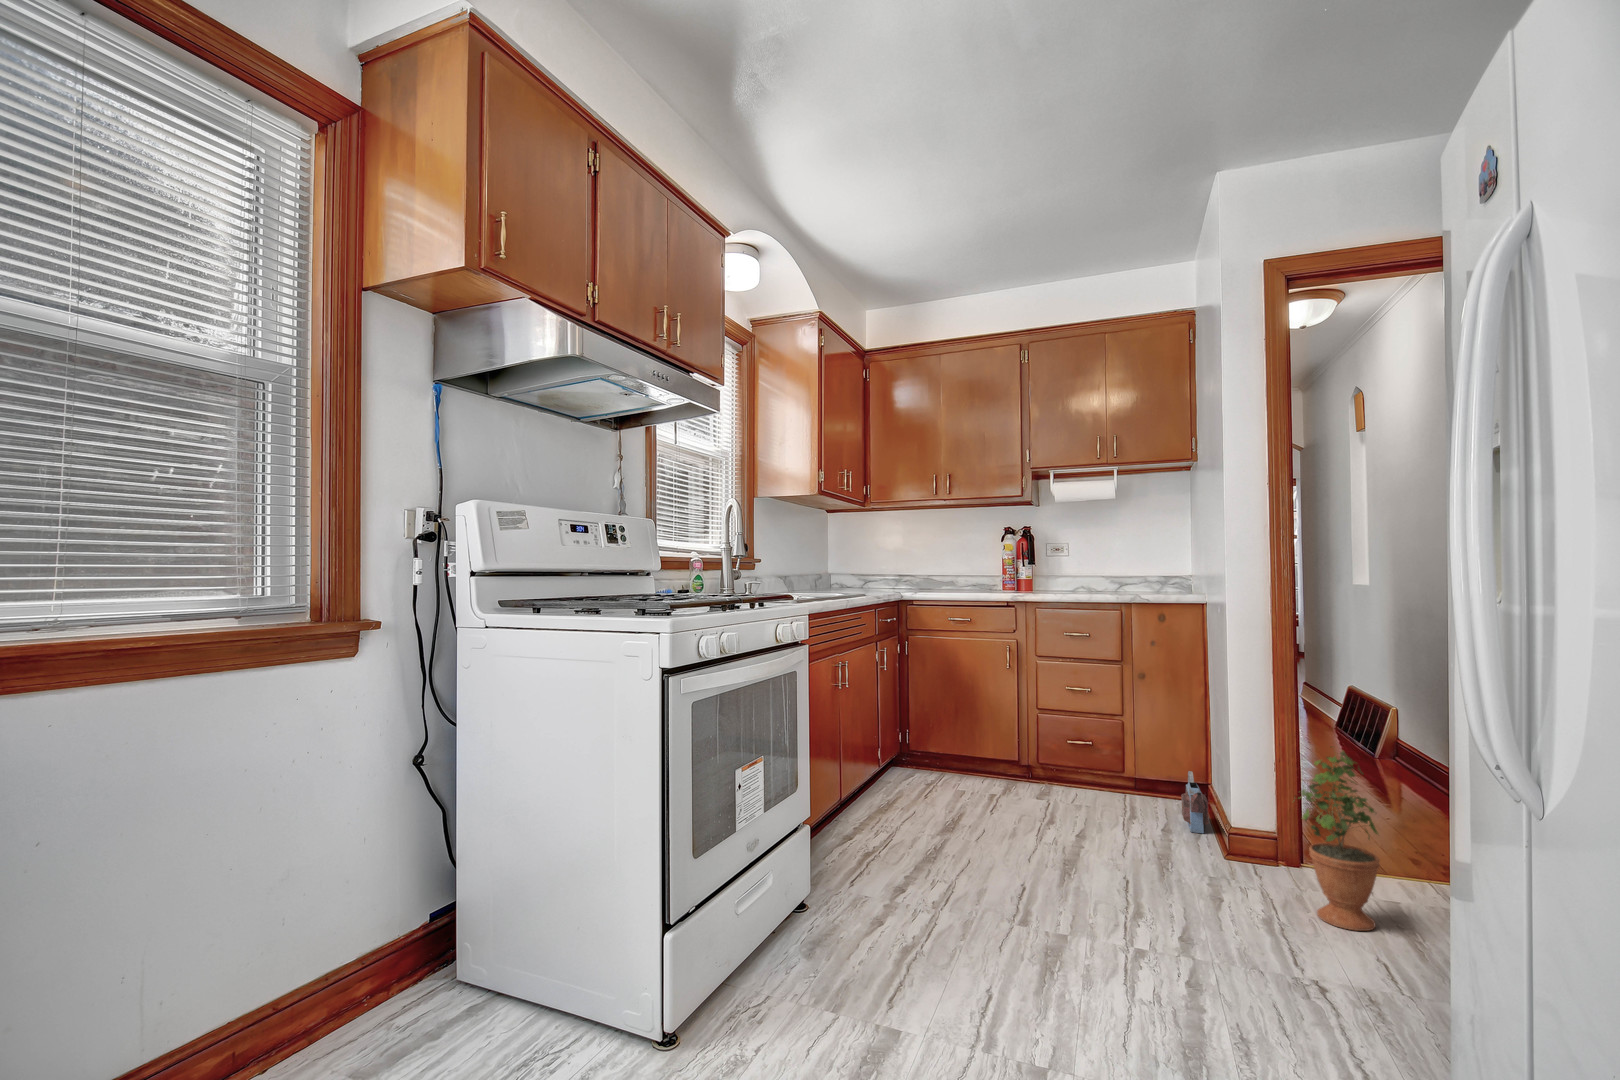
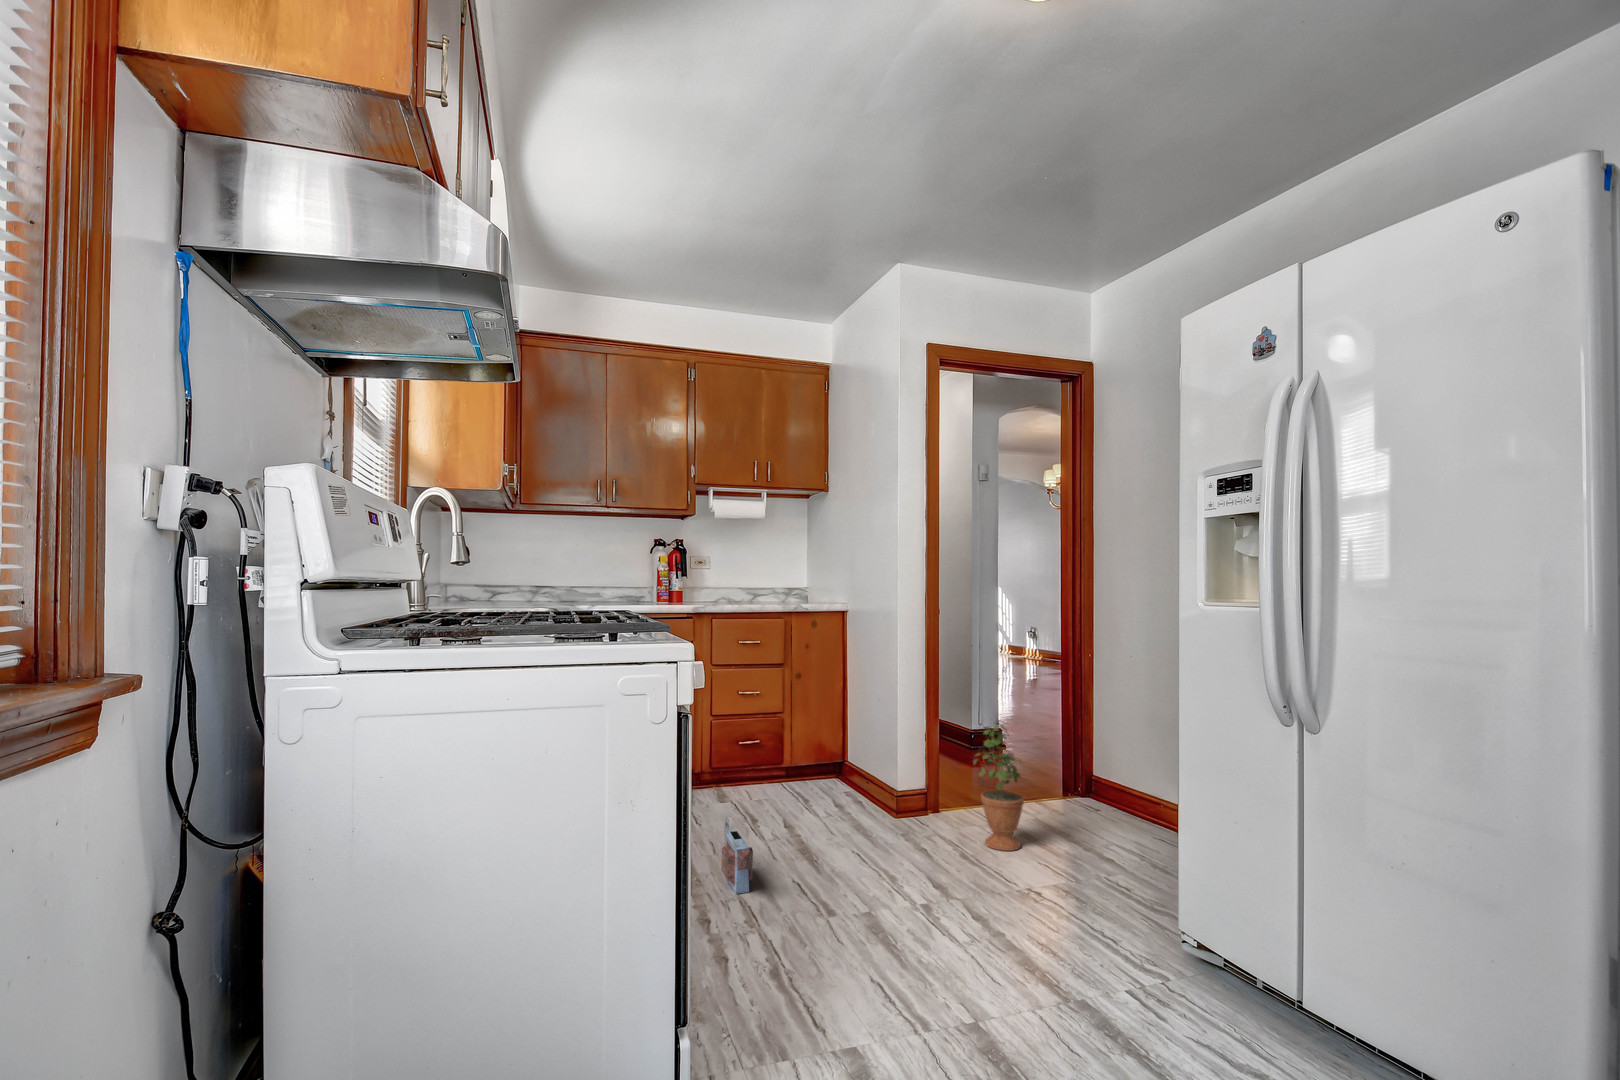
watering can: present [1181,771,1209,833] -> present [721,817,753,894]

